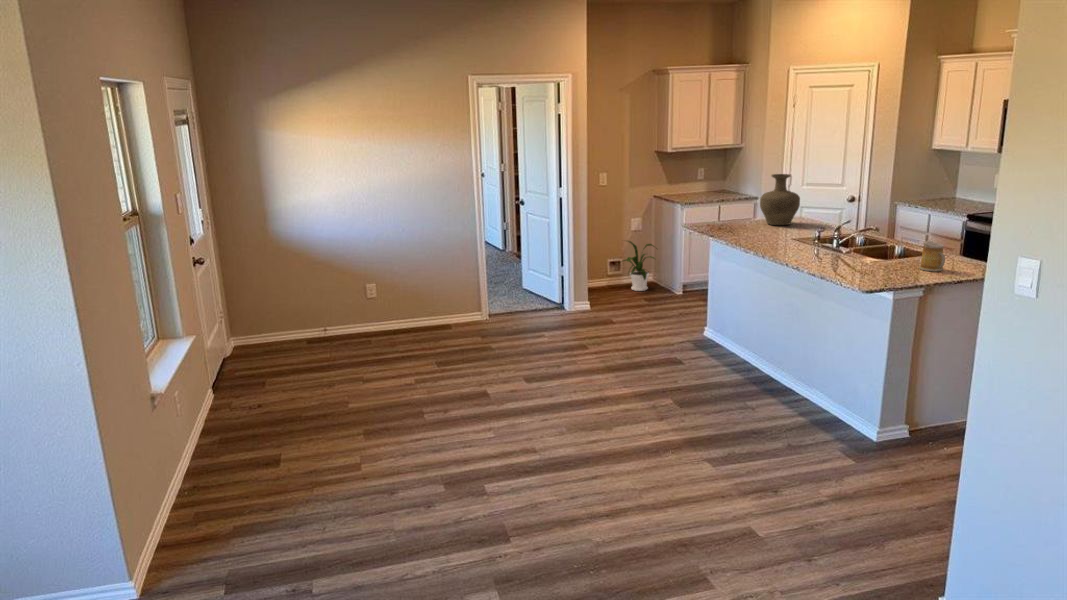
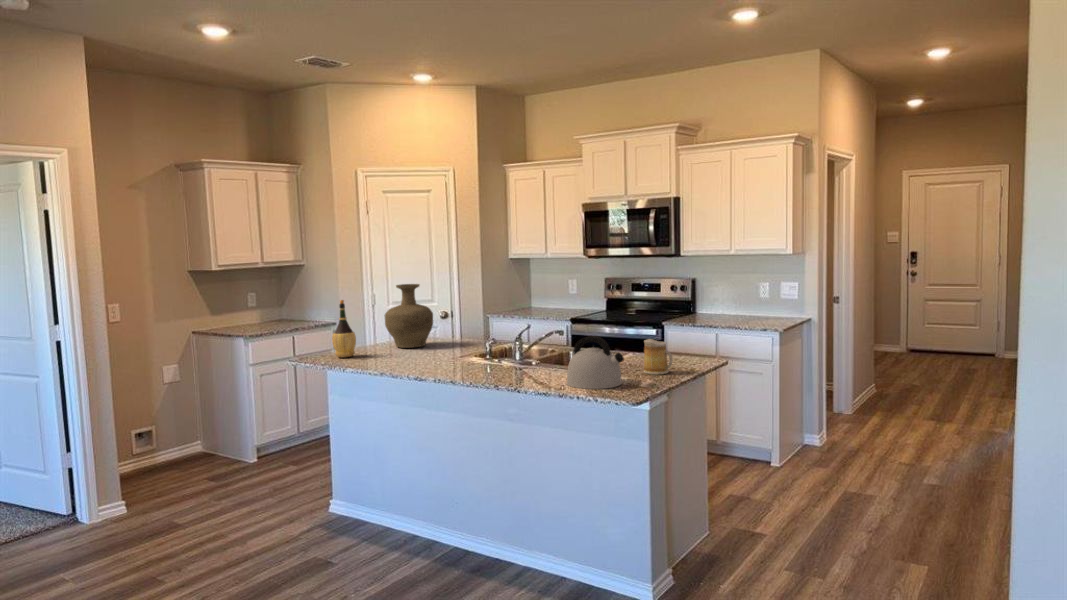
wine bottle: none [712,184,730,227] -> present [332,300,356,357]
kettle: none [838,232,884,274] -> present [567,336,624,389]
house plant: present [624,241,654,291] -> none [145,398,214,468]

